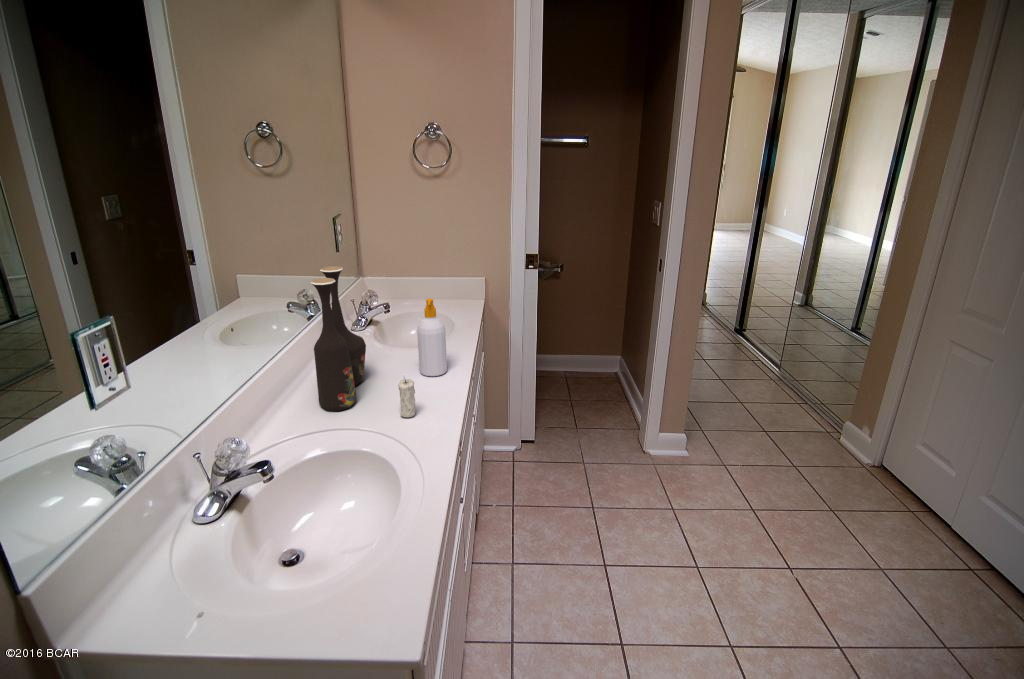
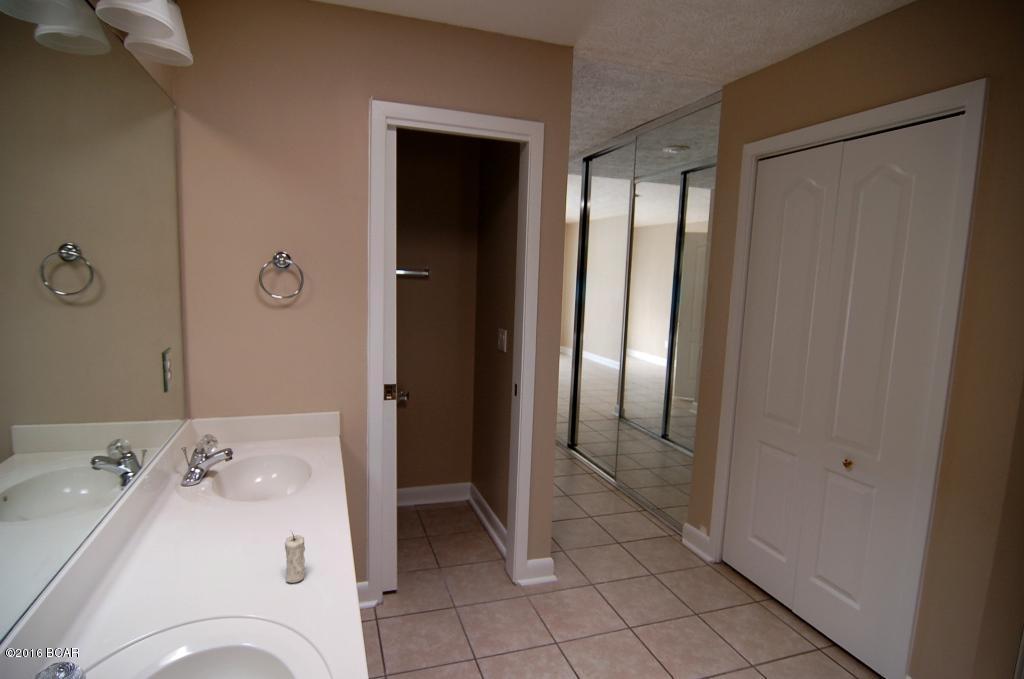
vase: present [311,266,366,411] -> none [161,410,231,590]
soap bottle: present [417,299,447,376] -> none [291,439,325,529]

